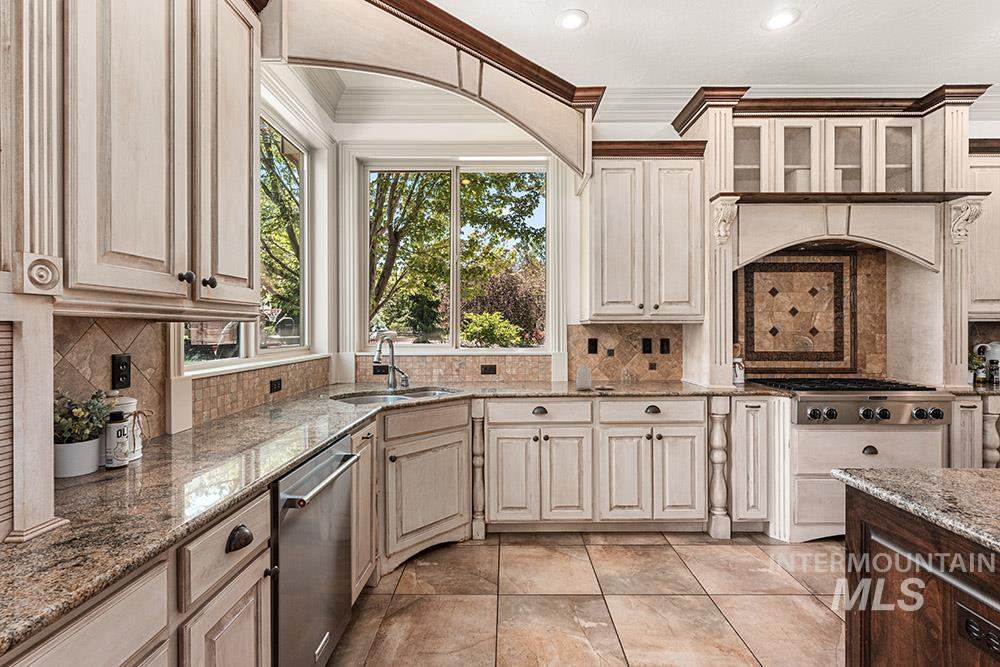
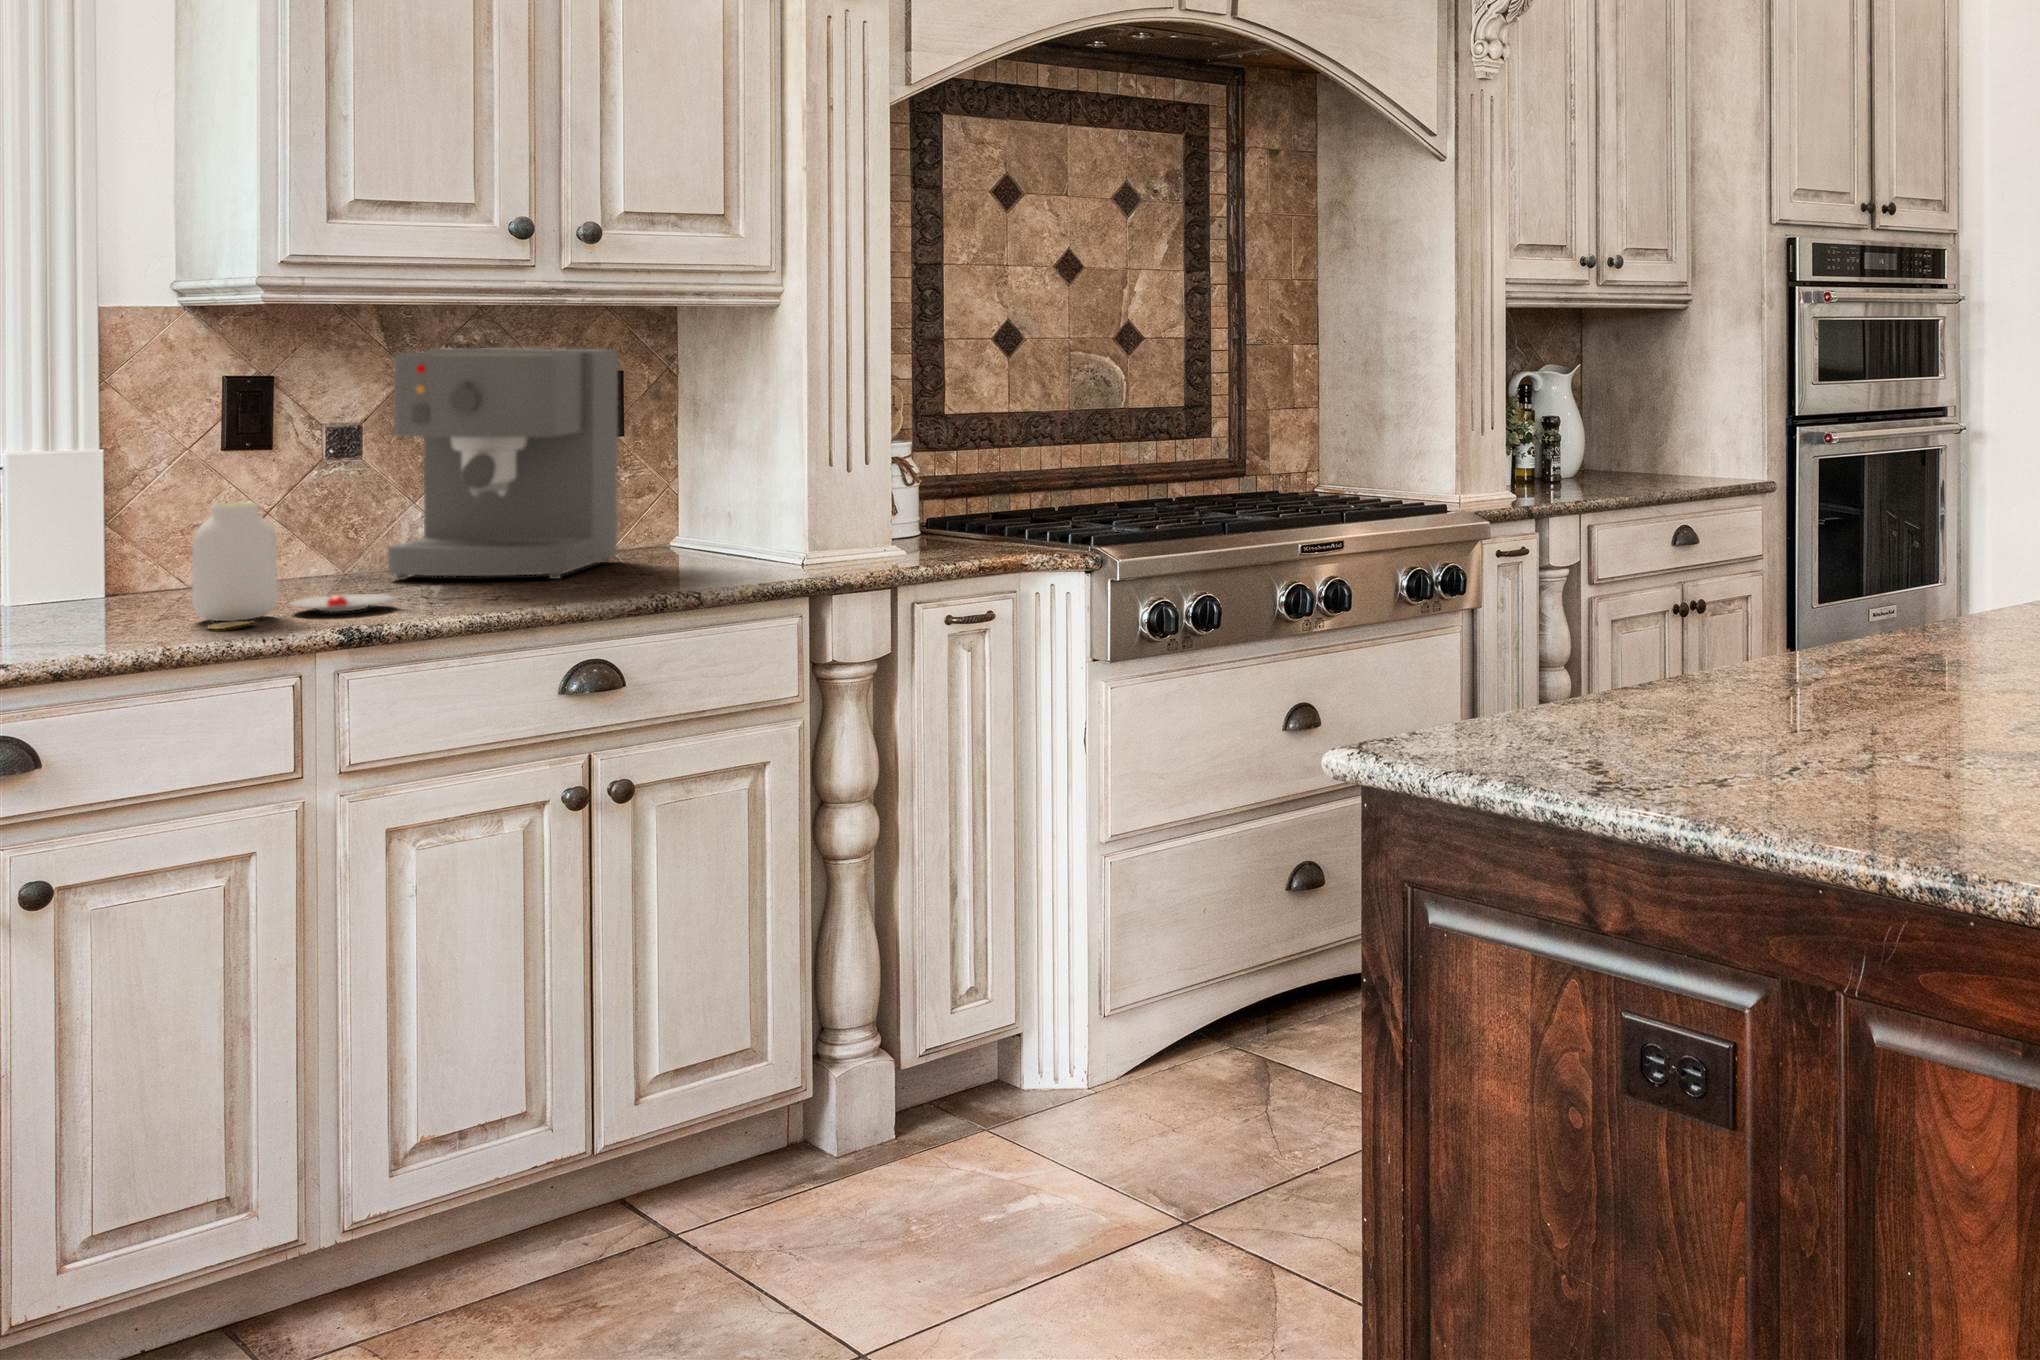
coffee maker: none [617,334,667,387] -> present [388,348,618,580]

